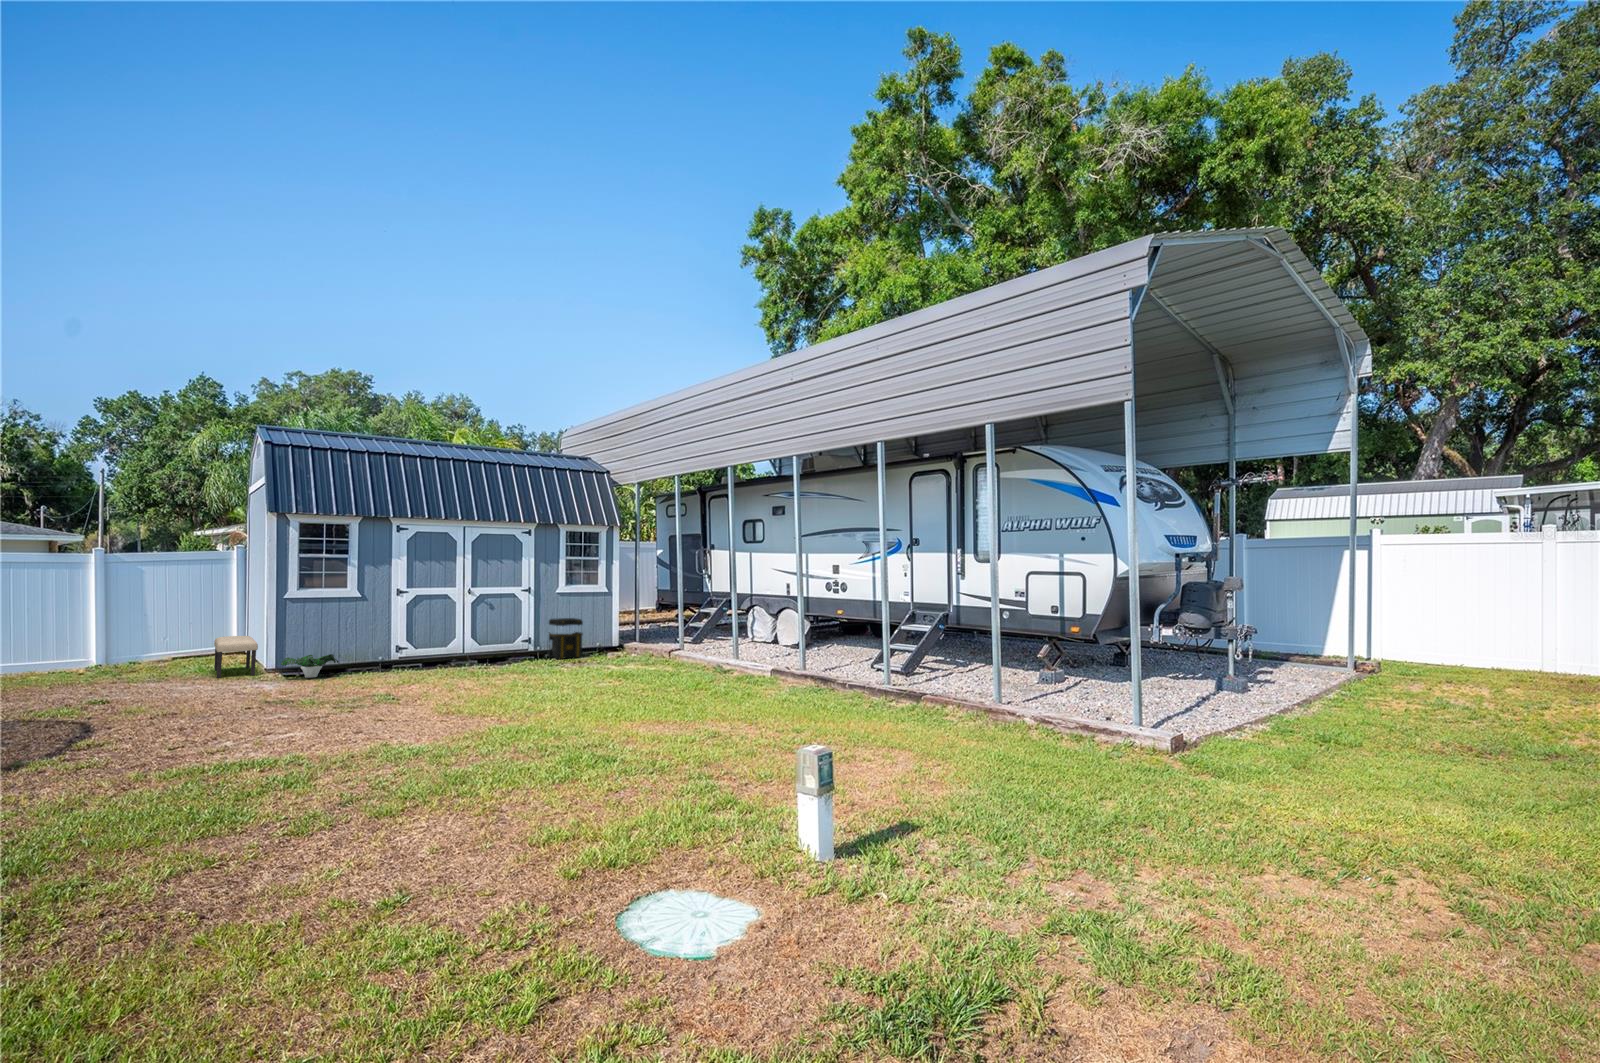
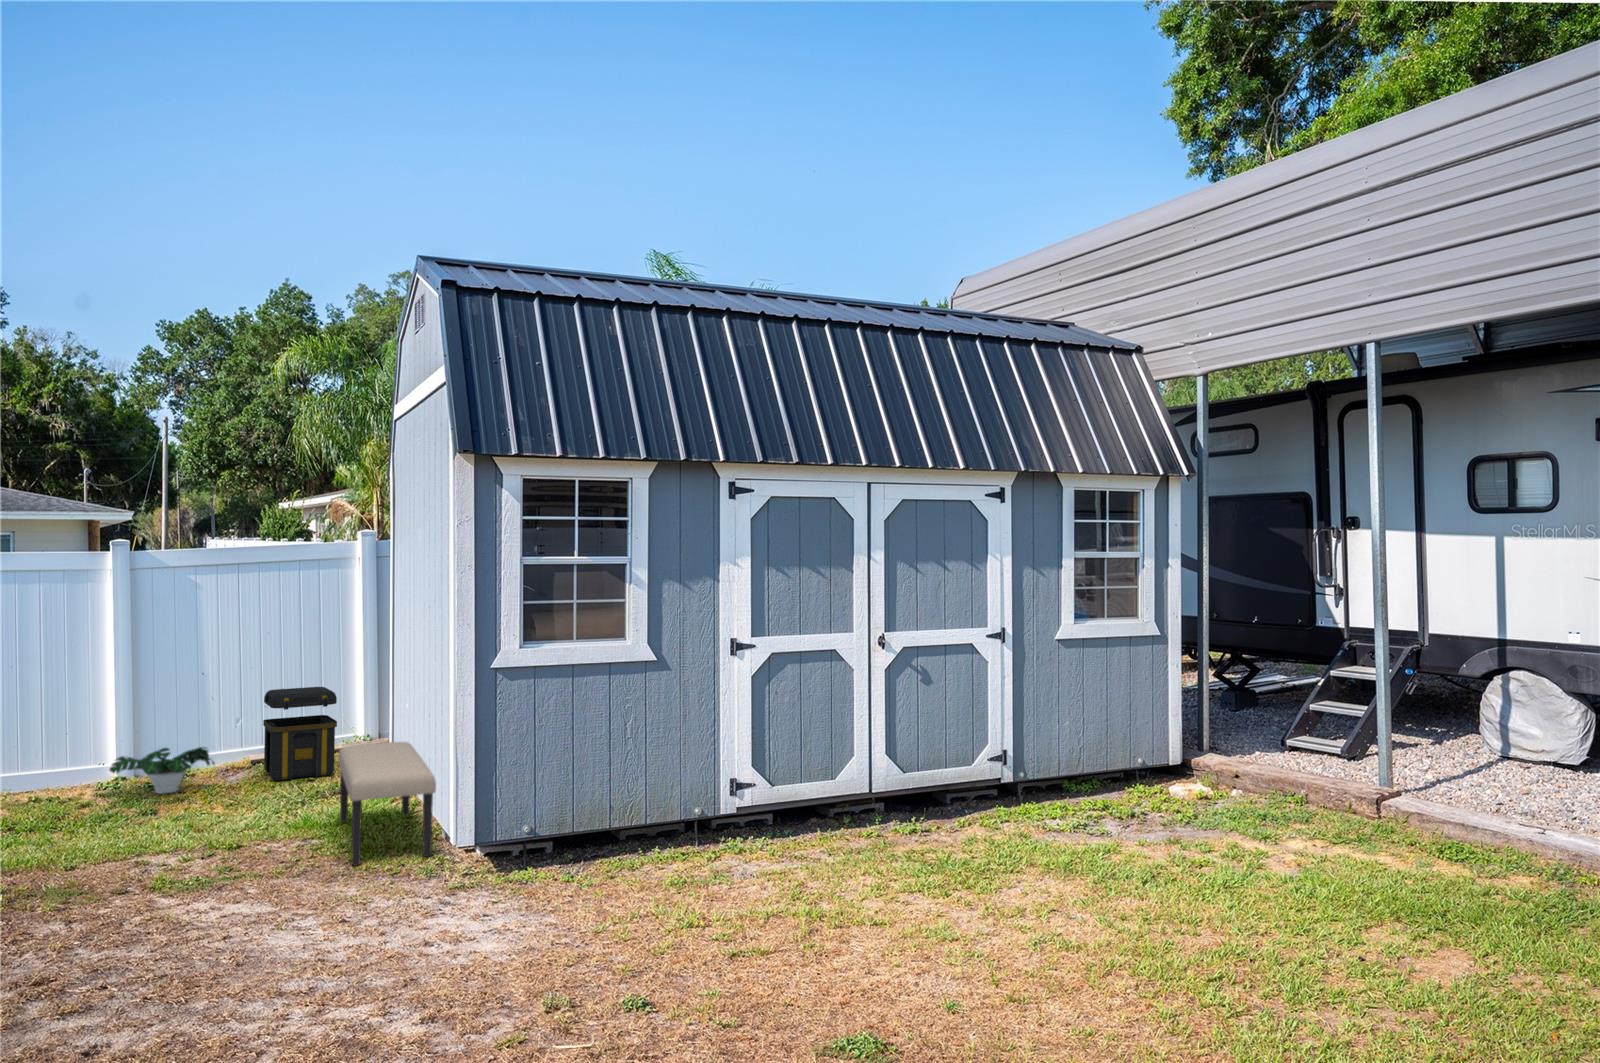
toolbox: present [548,618,583,659] -> present [263,687,337,781]
potted plant: present [281,654,339,678] -> present [110,747,215,794]

